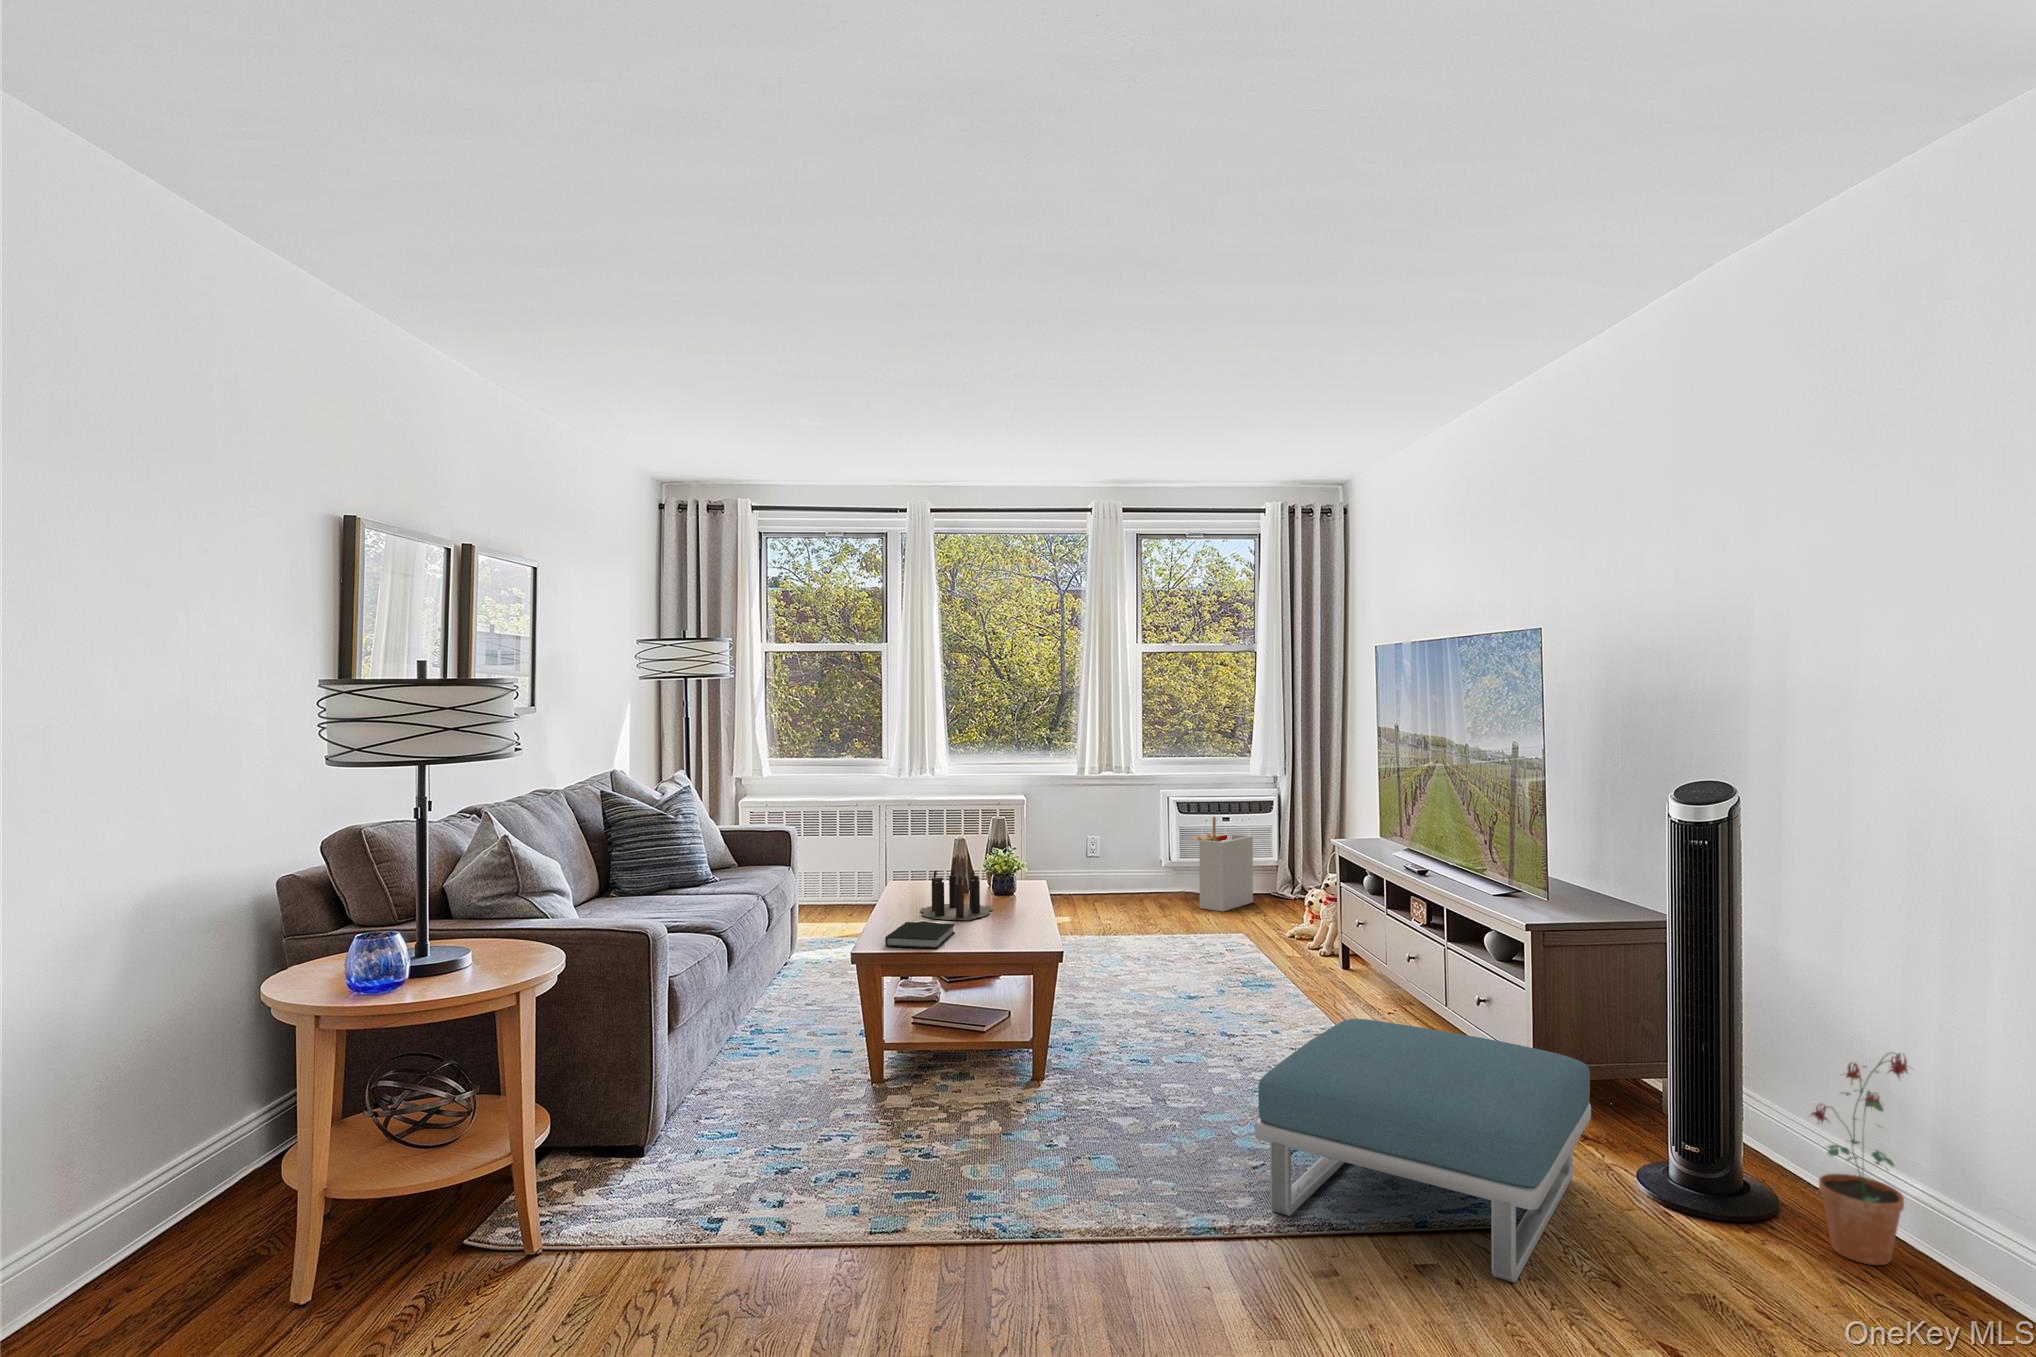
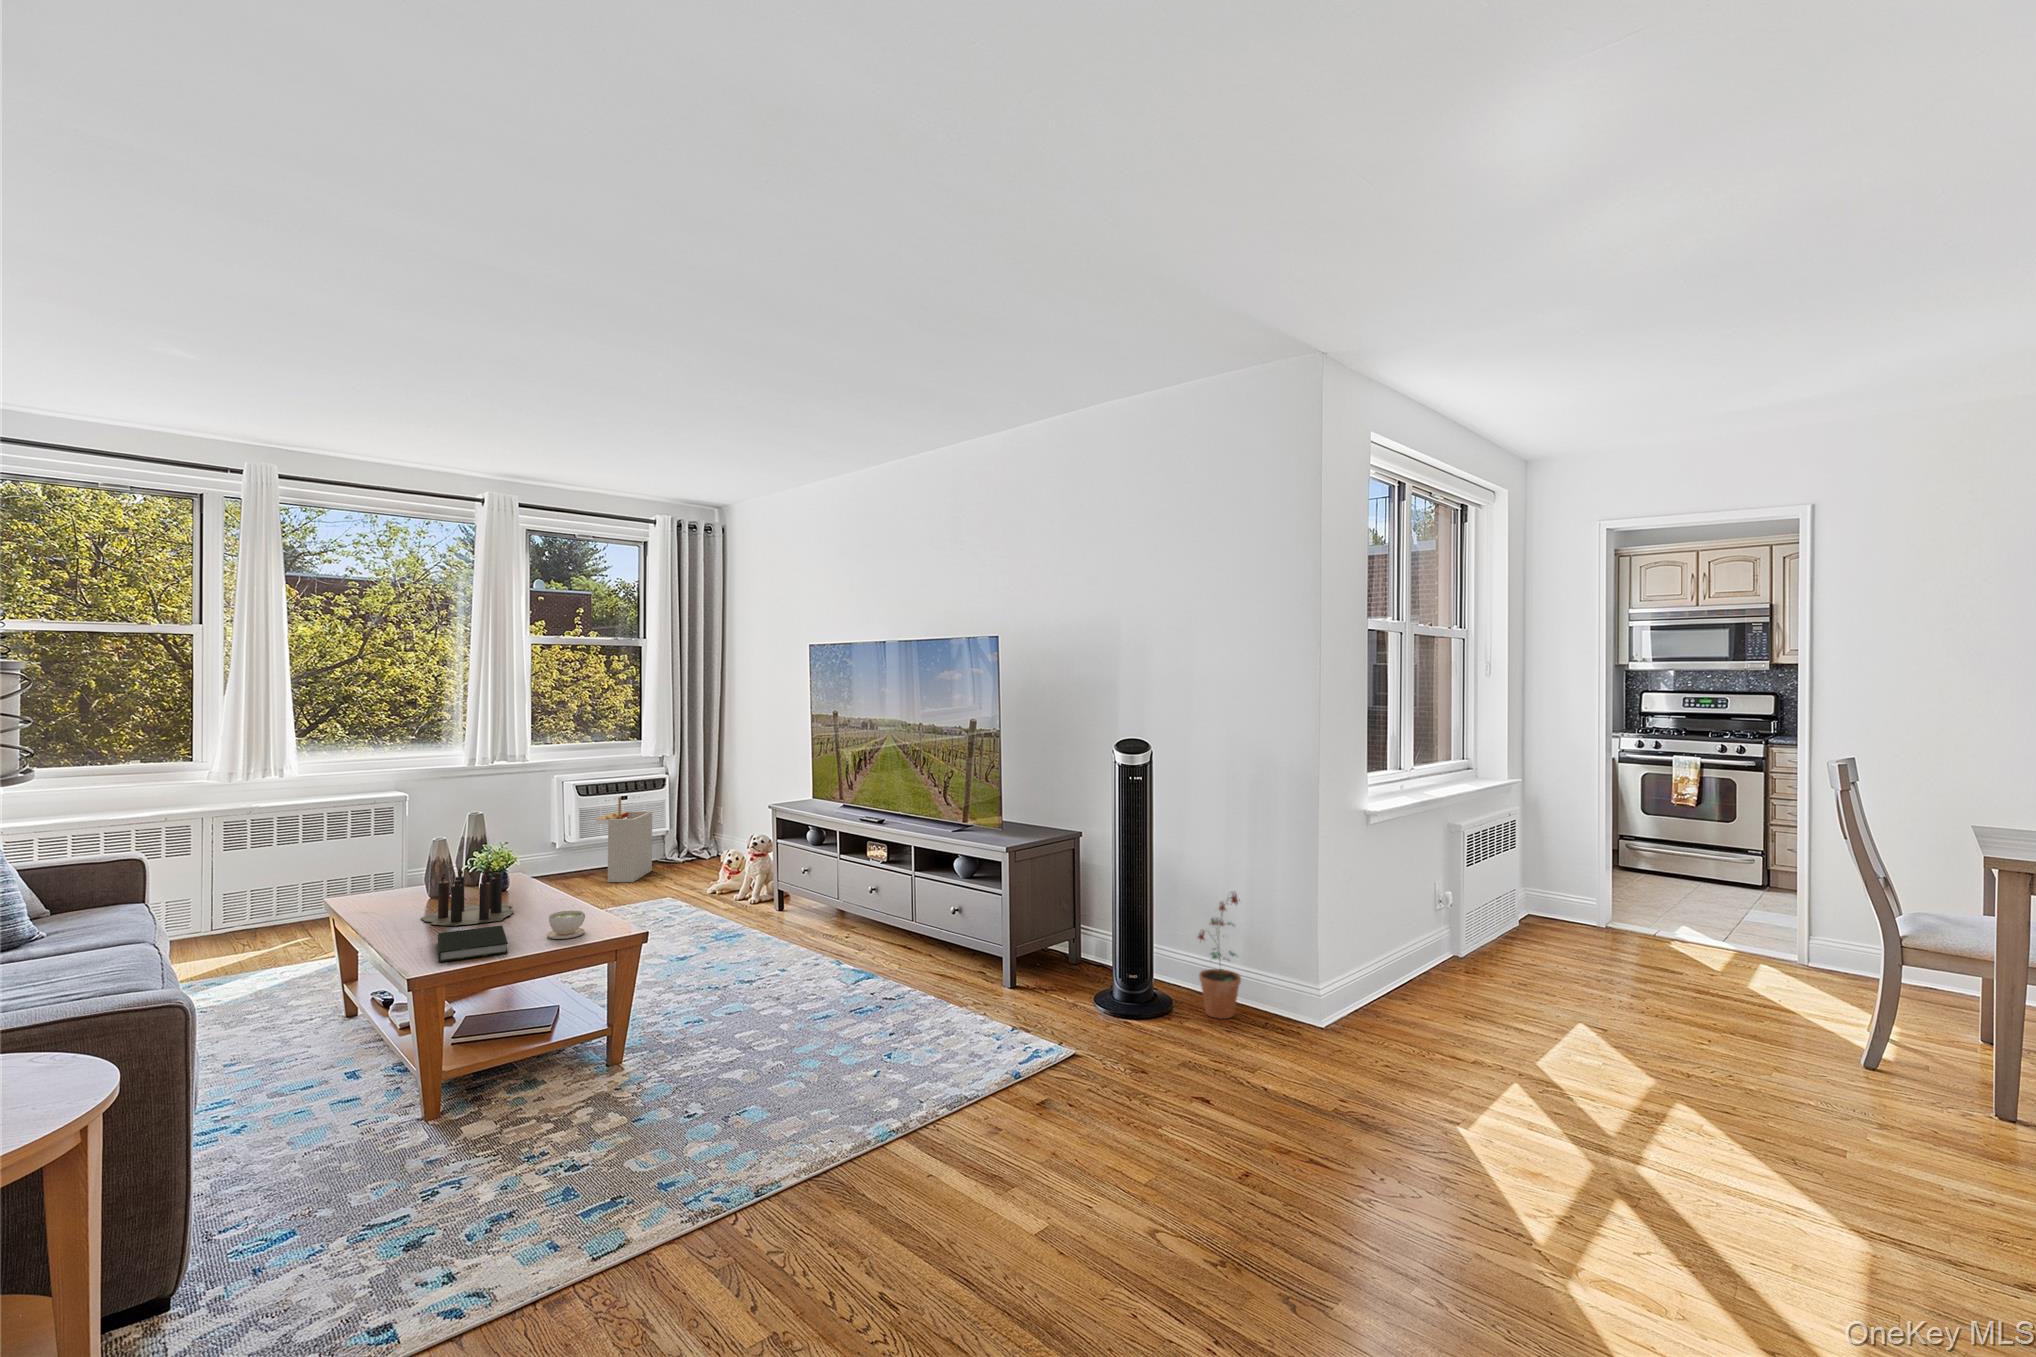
coffee cup: none [981,919,1017,945] -> present [547,910,585,939]
footstool: present [1255,1019,1591,1282] -> none [902,933,1116,1102]

